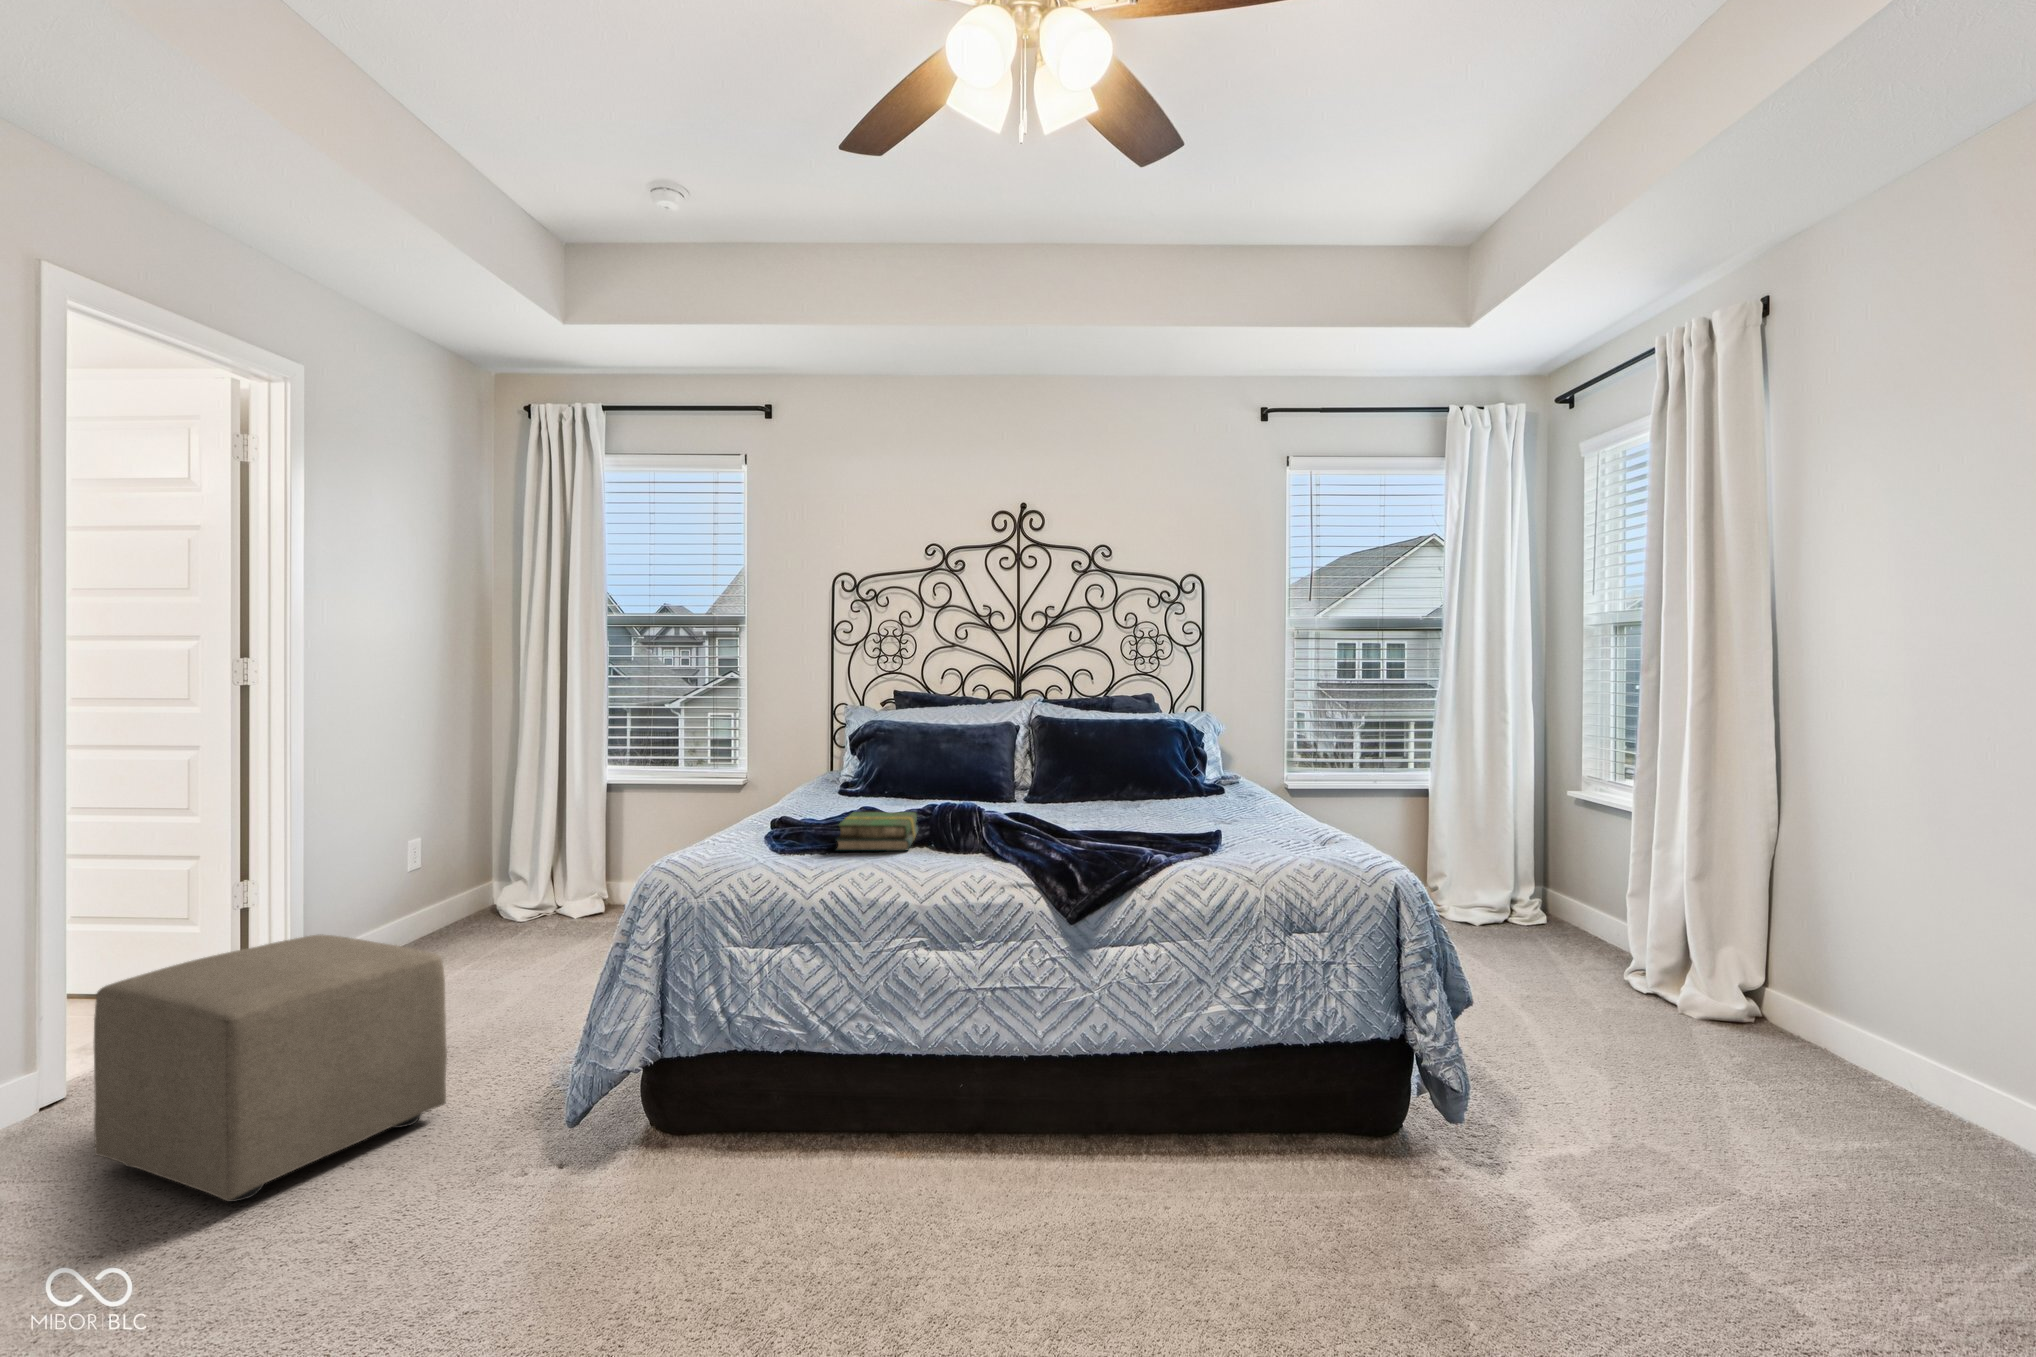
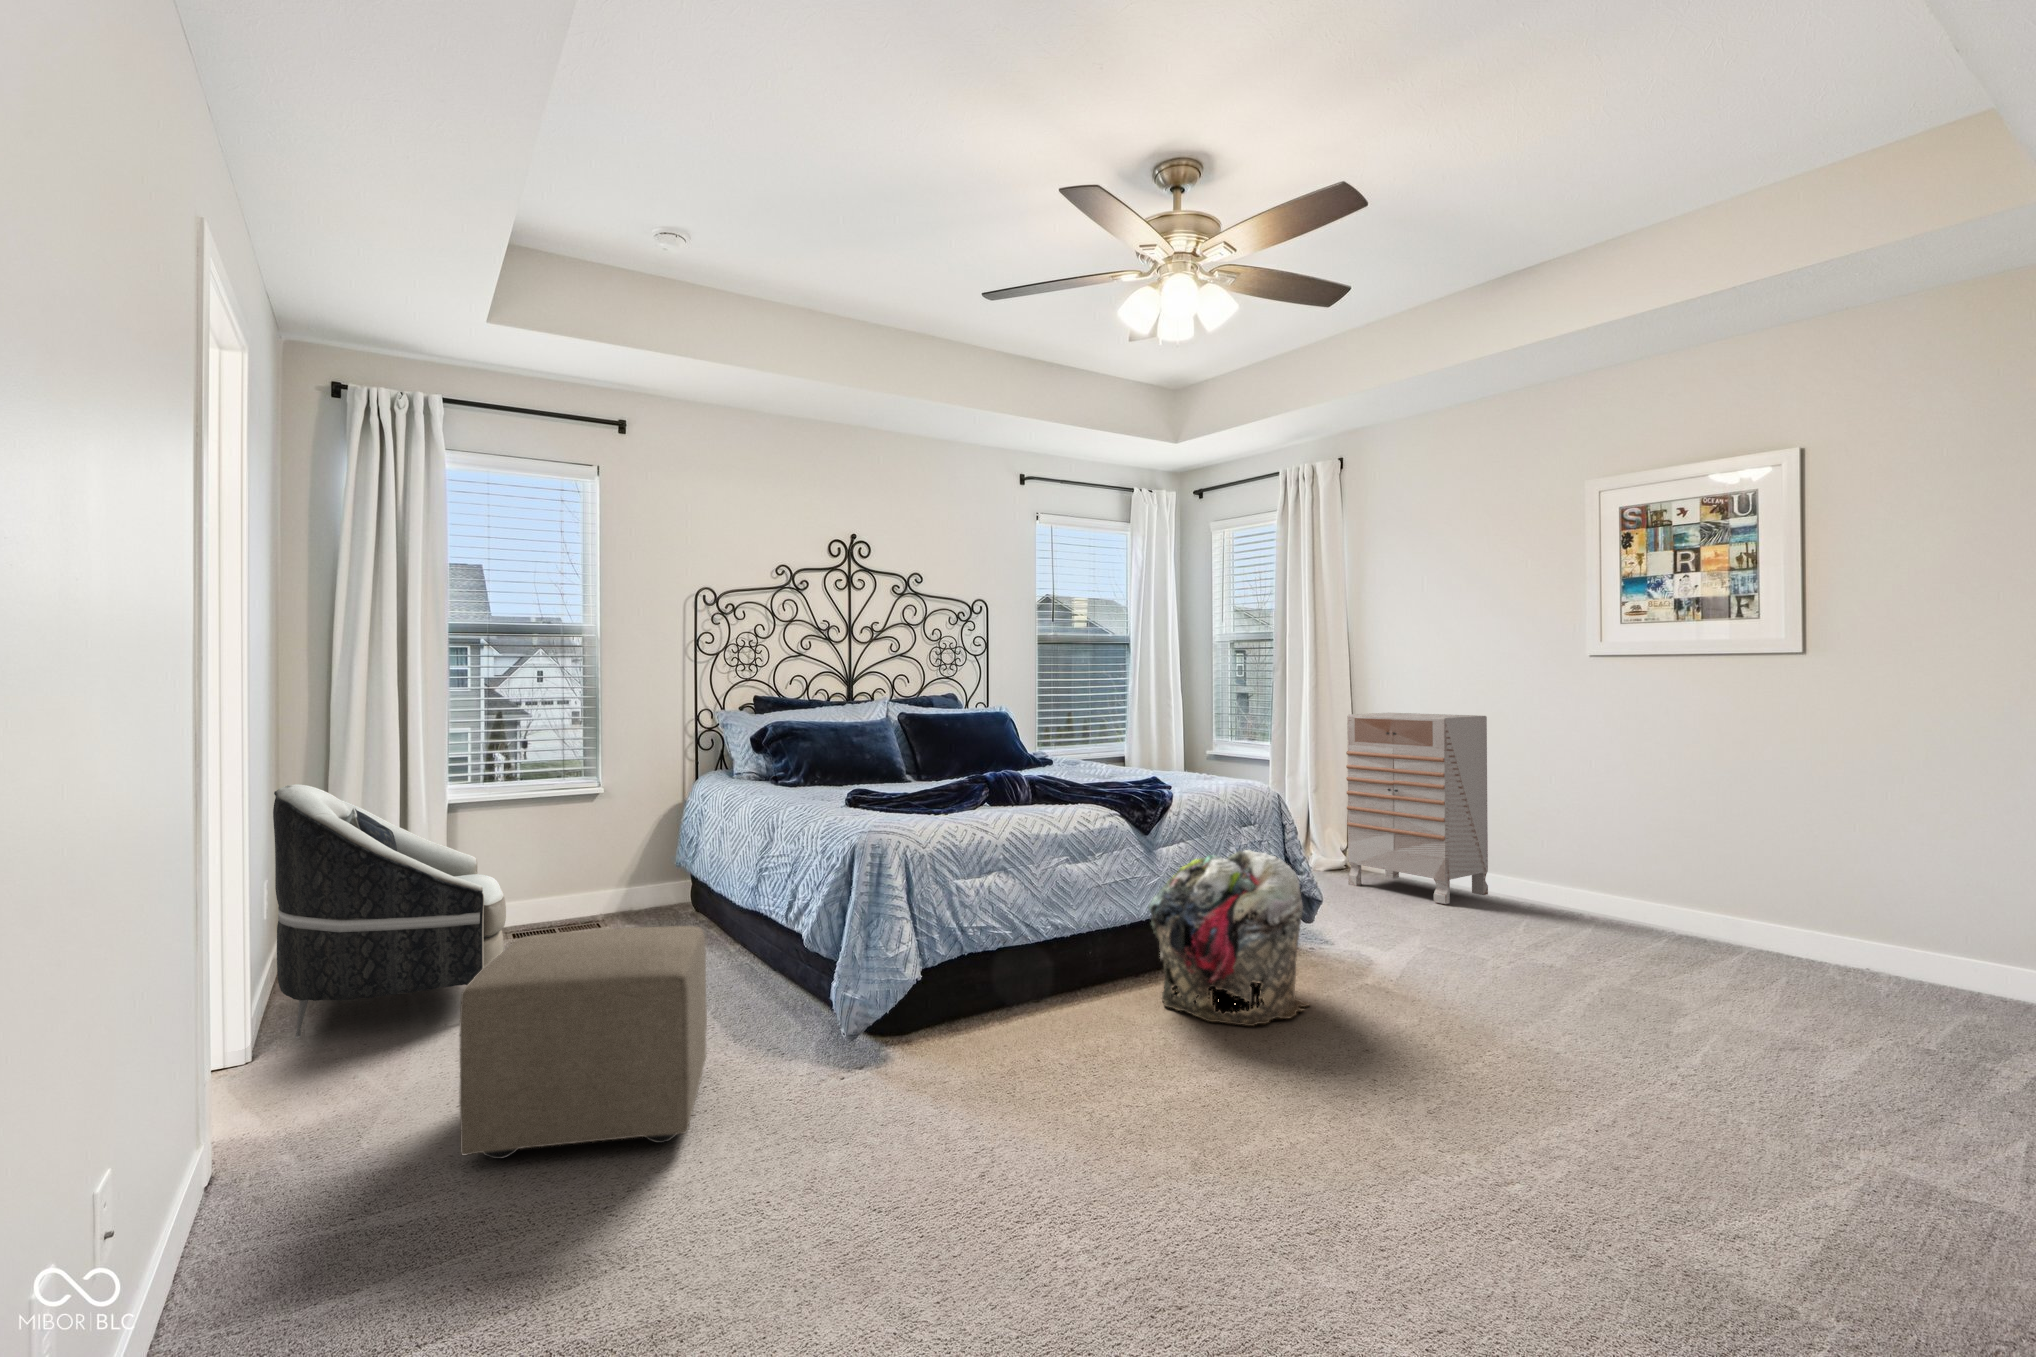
armchair: none [325,718,552,999] -> present [273,784,506,1039]
dresser: none [1701,752,2015,1140] -> present [1346,713,1488,904]
book: present [836,812,918,851] -> none [935,780,1016,808]
laundry basket: none [976,974,1270,1302] -> present [1148,850,1309,1026]

